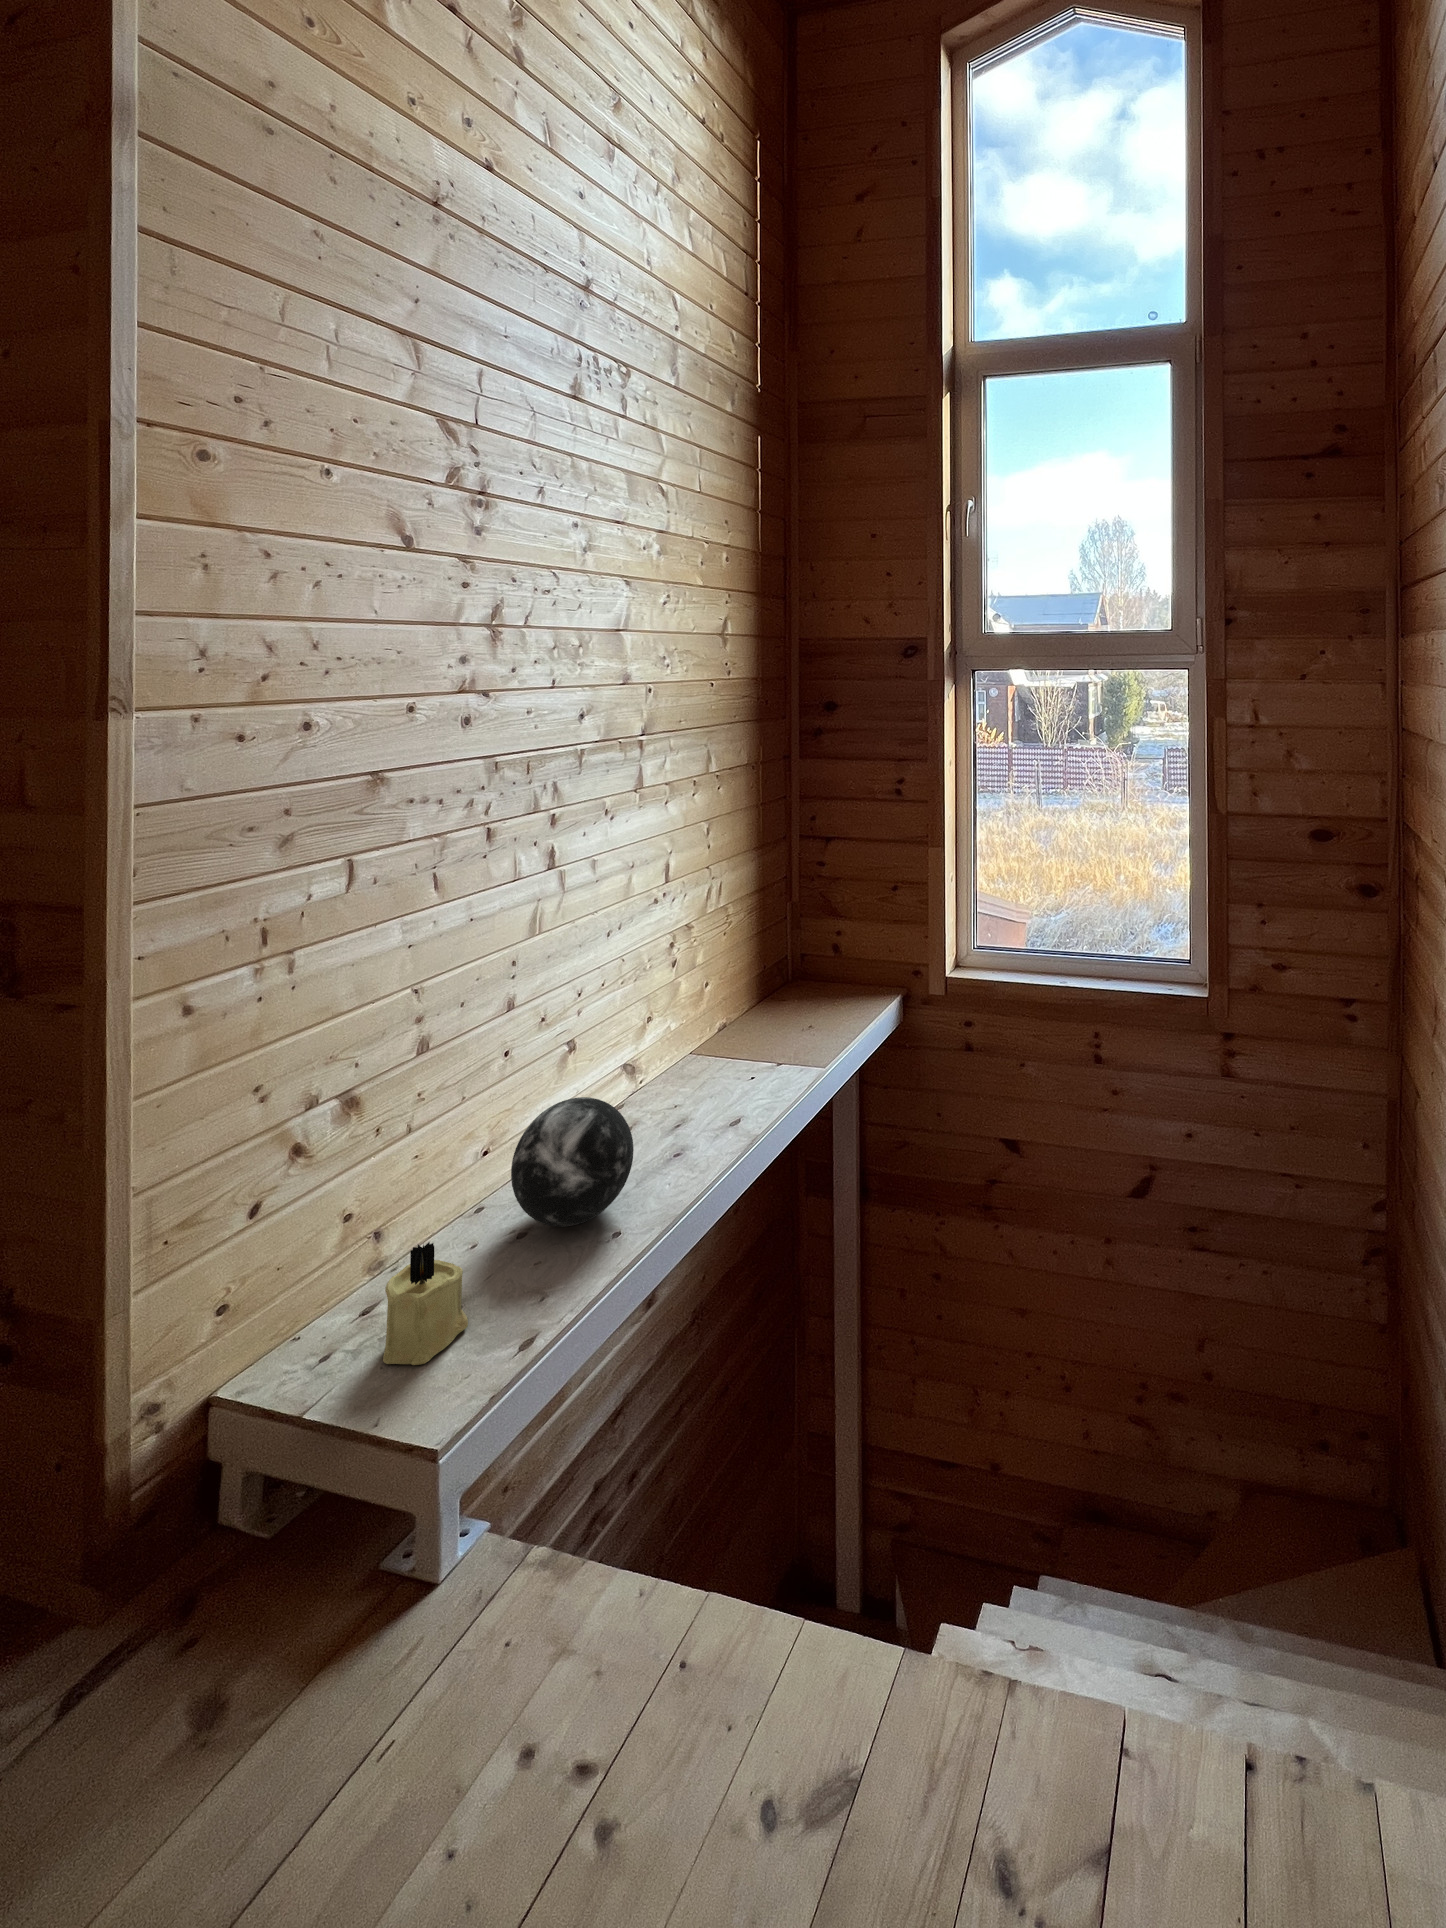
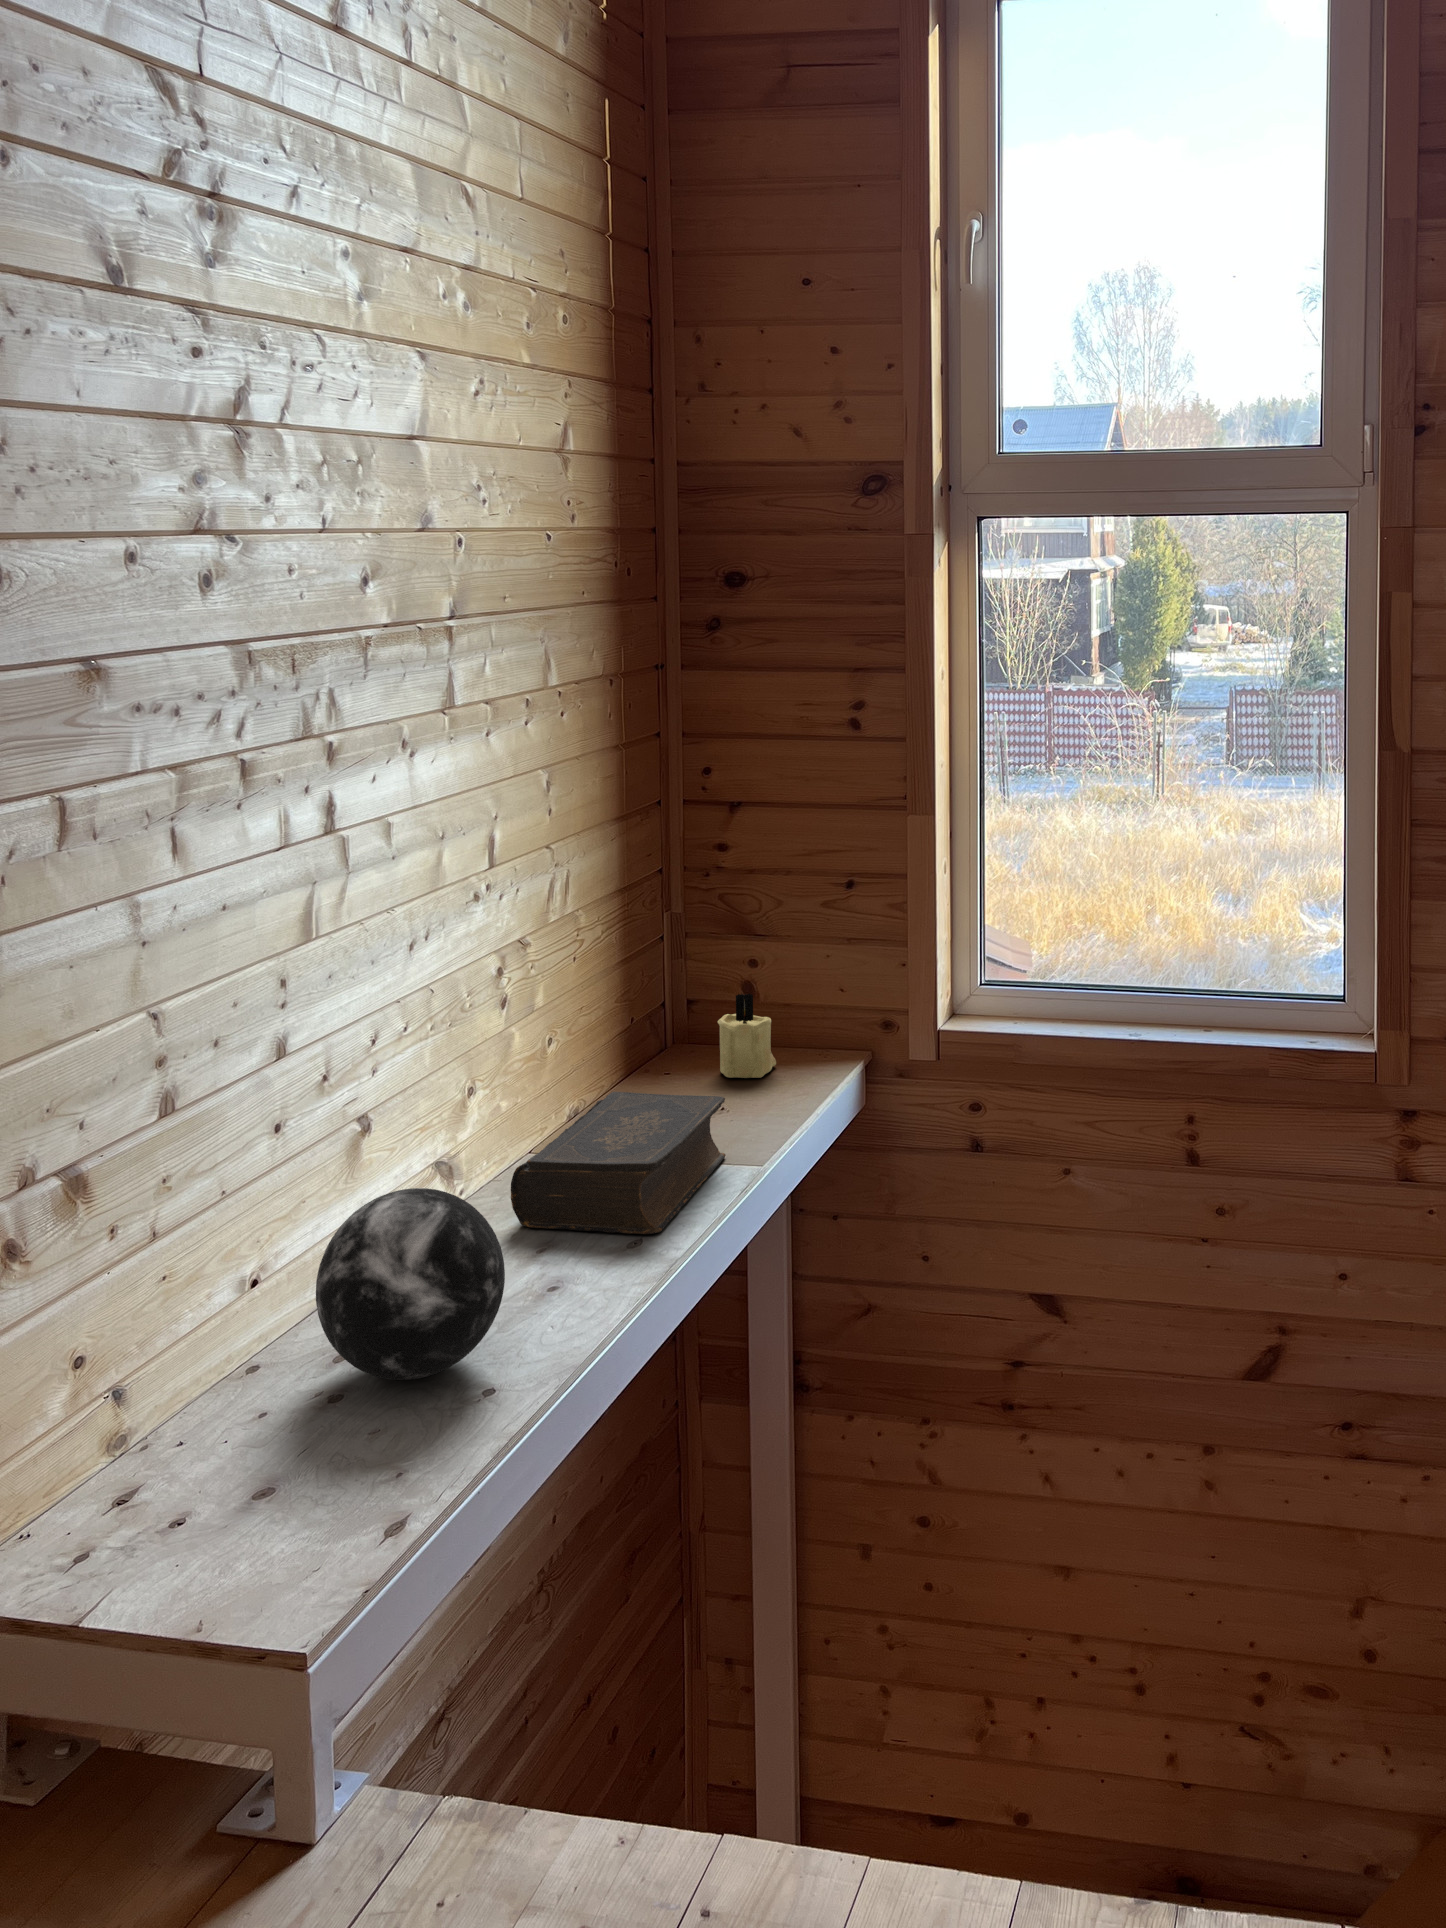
book: none [665,1014,805,1114] -> present [511,1092,725,1234]
candle: present [383,1242,468,1365] -> present [718,994,776,1078]

